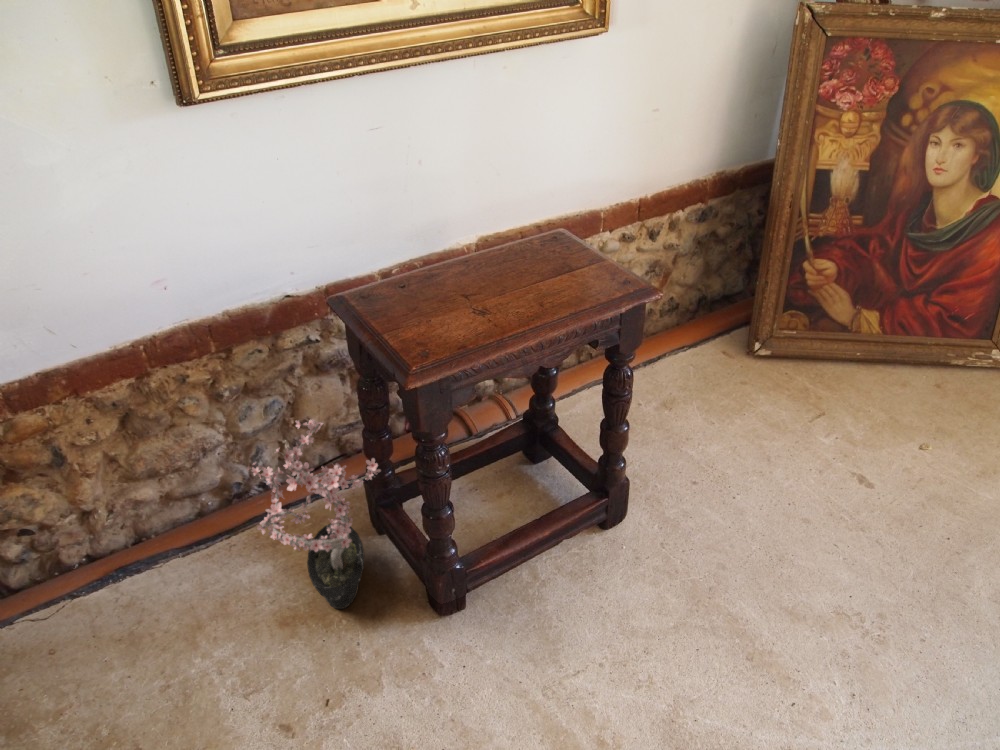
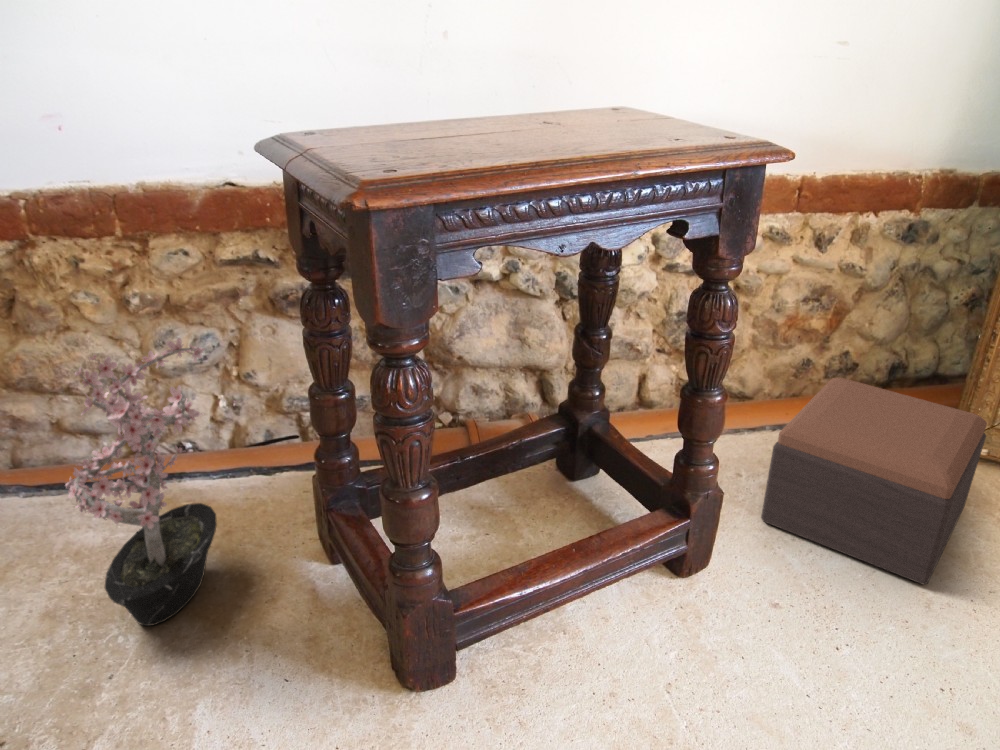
footstool: none [664,331,775,448] -> present [761,378,987,584]

